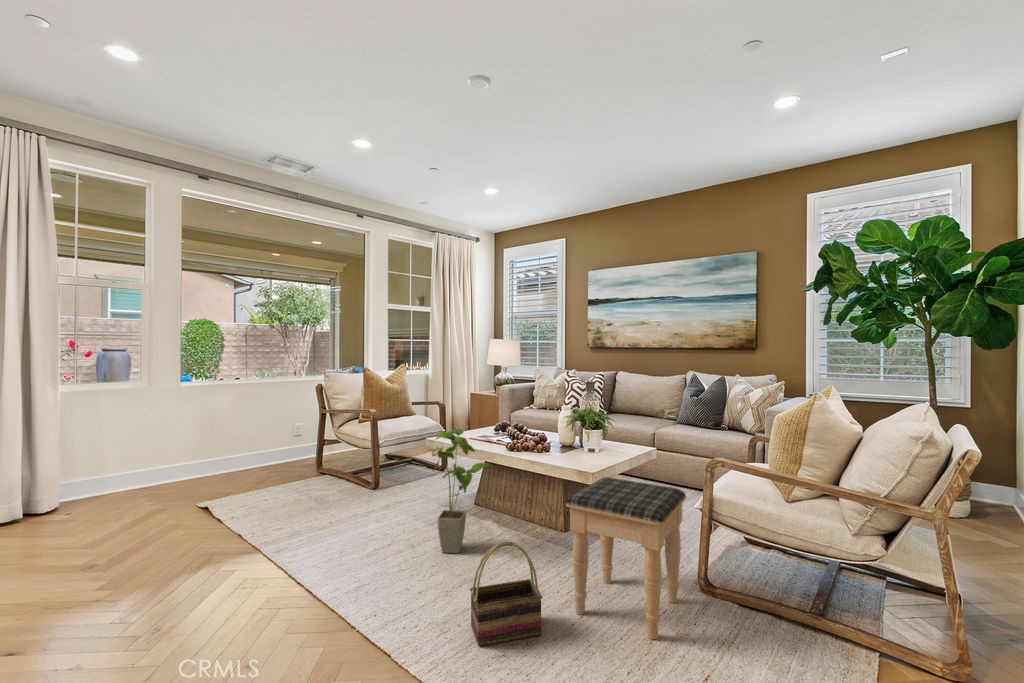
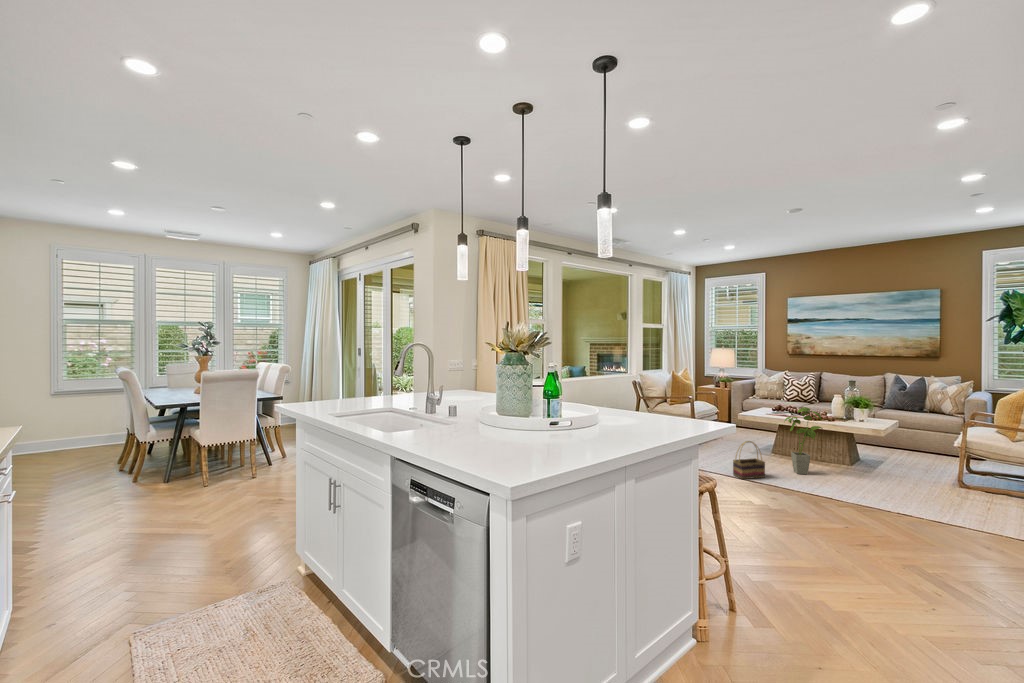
footstool: present [566,477,686,639] -> none [902,432,968,503]
basket: present [470,542,542,646] -> present [733,441,765,479]

